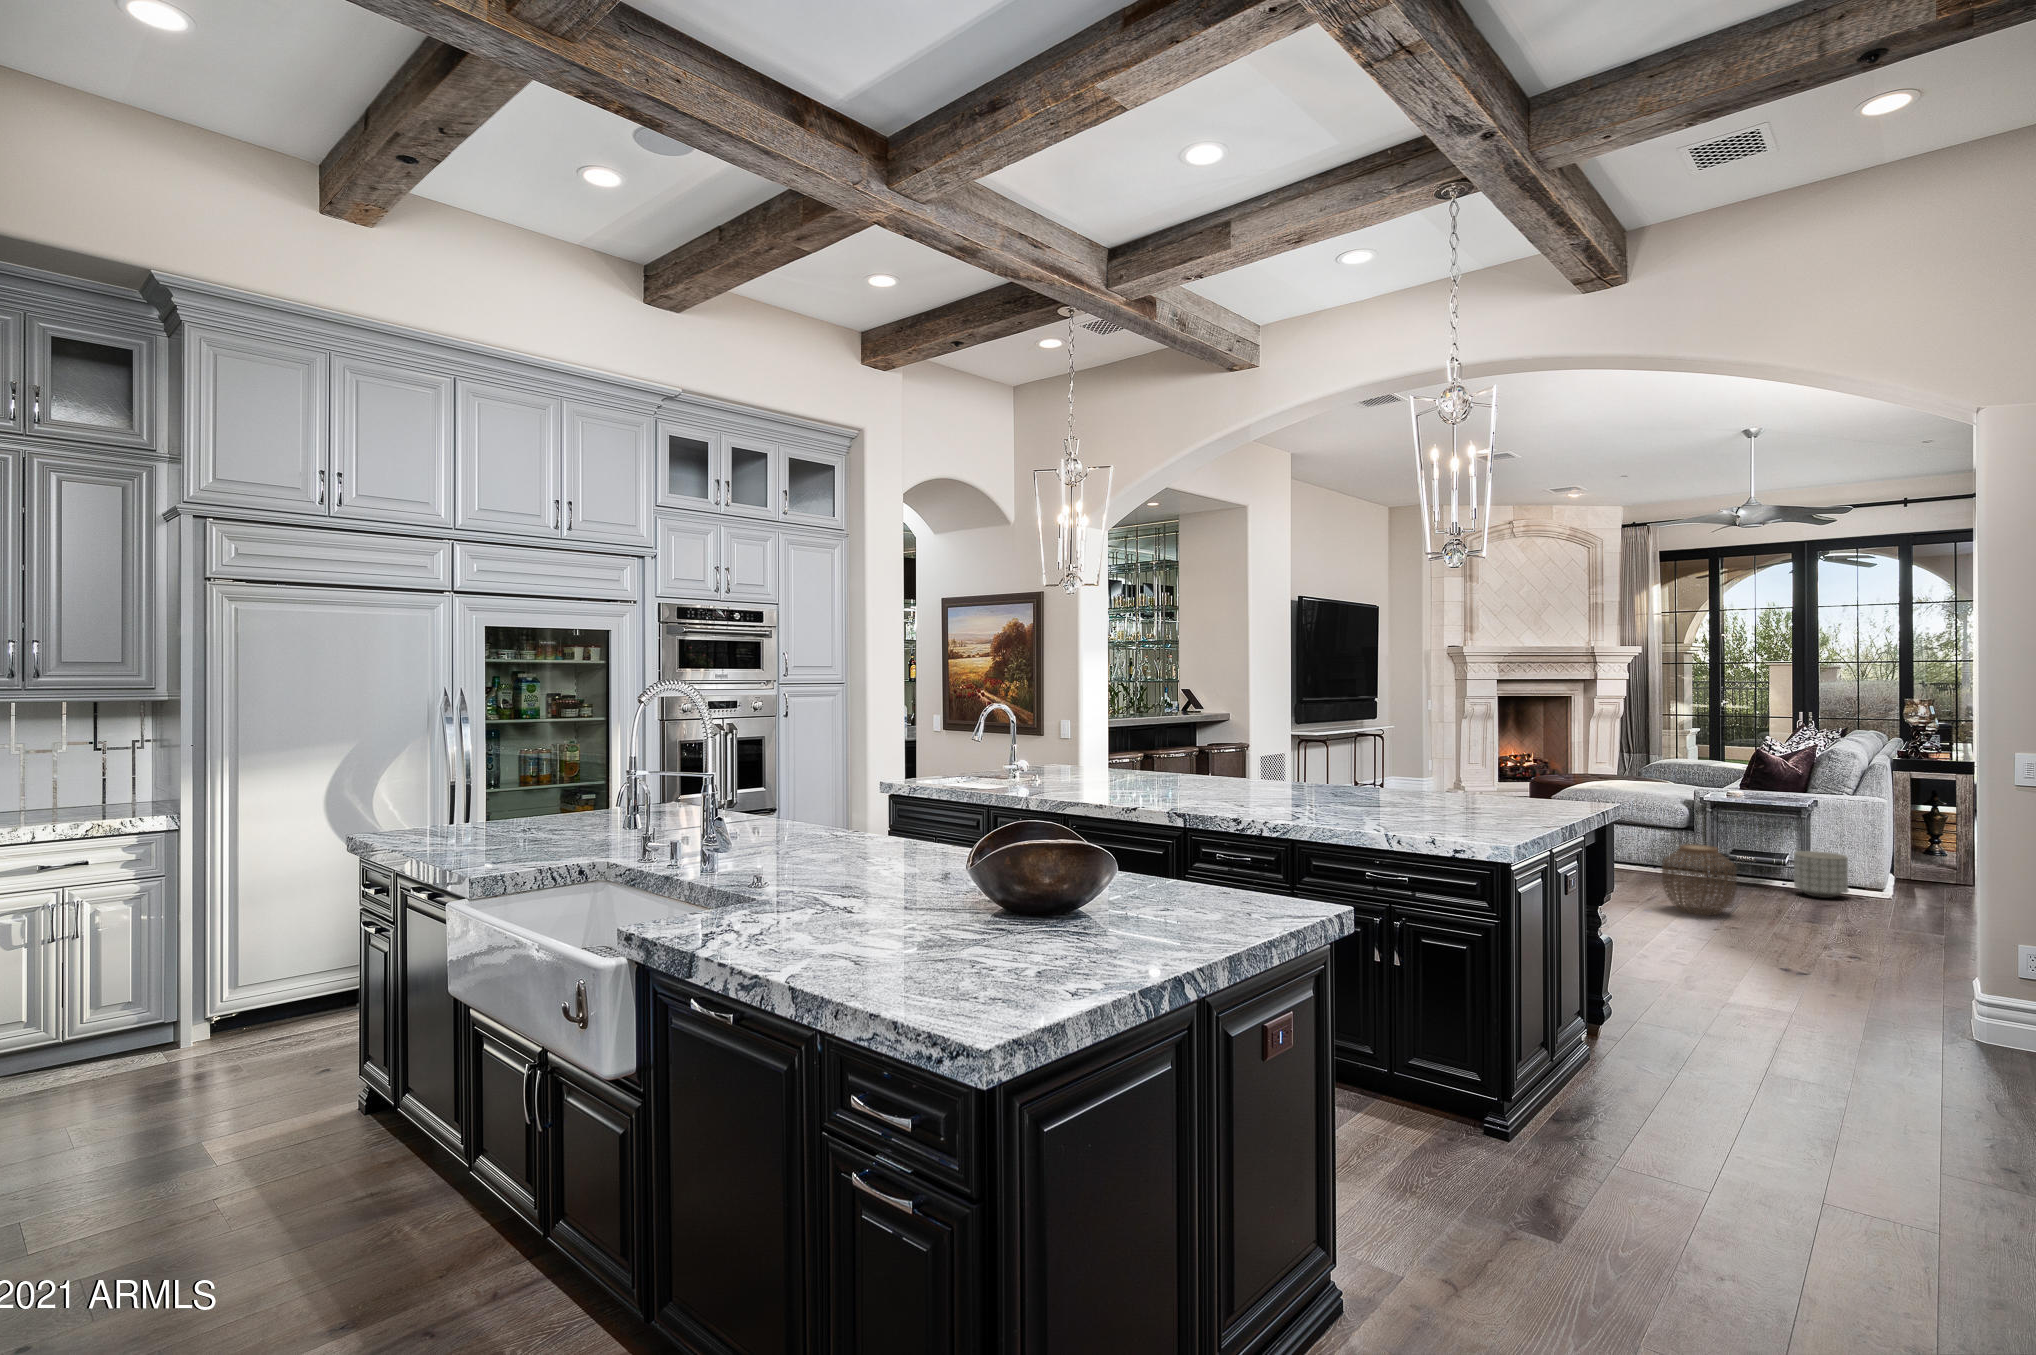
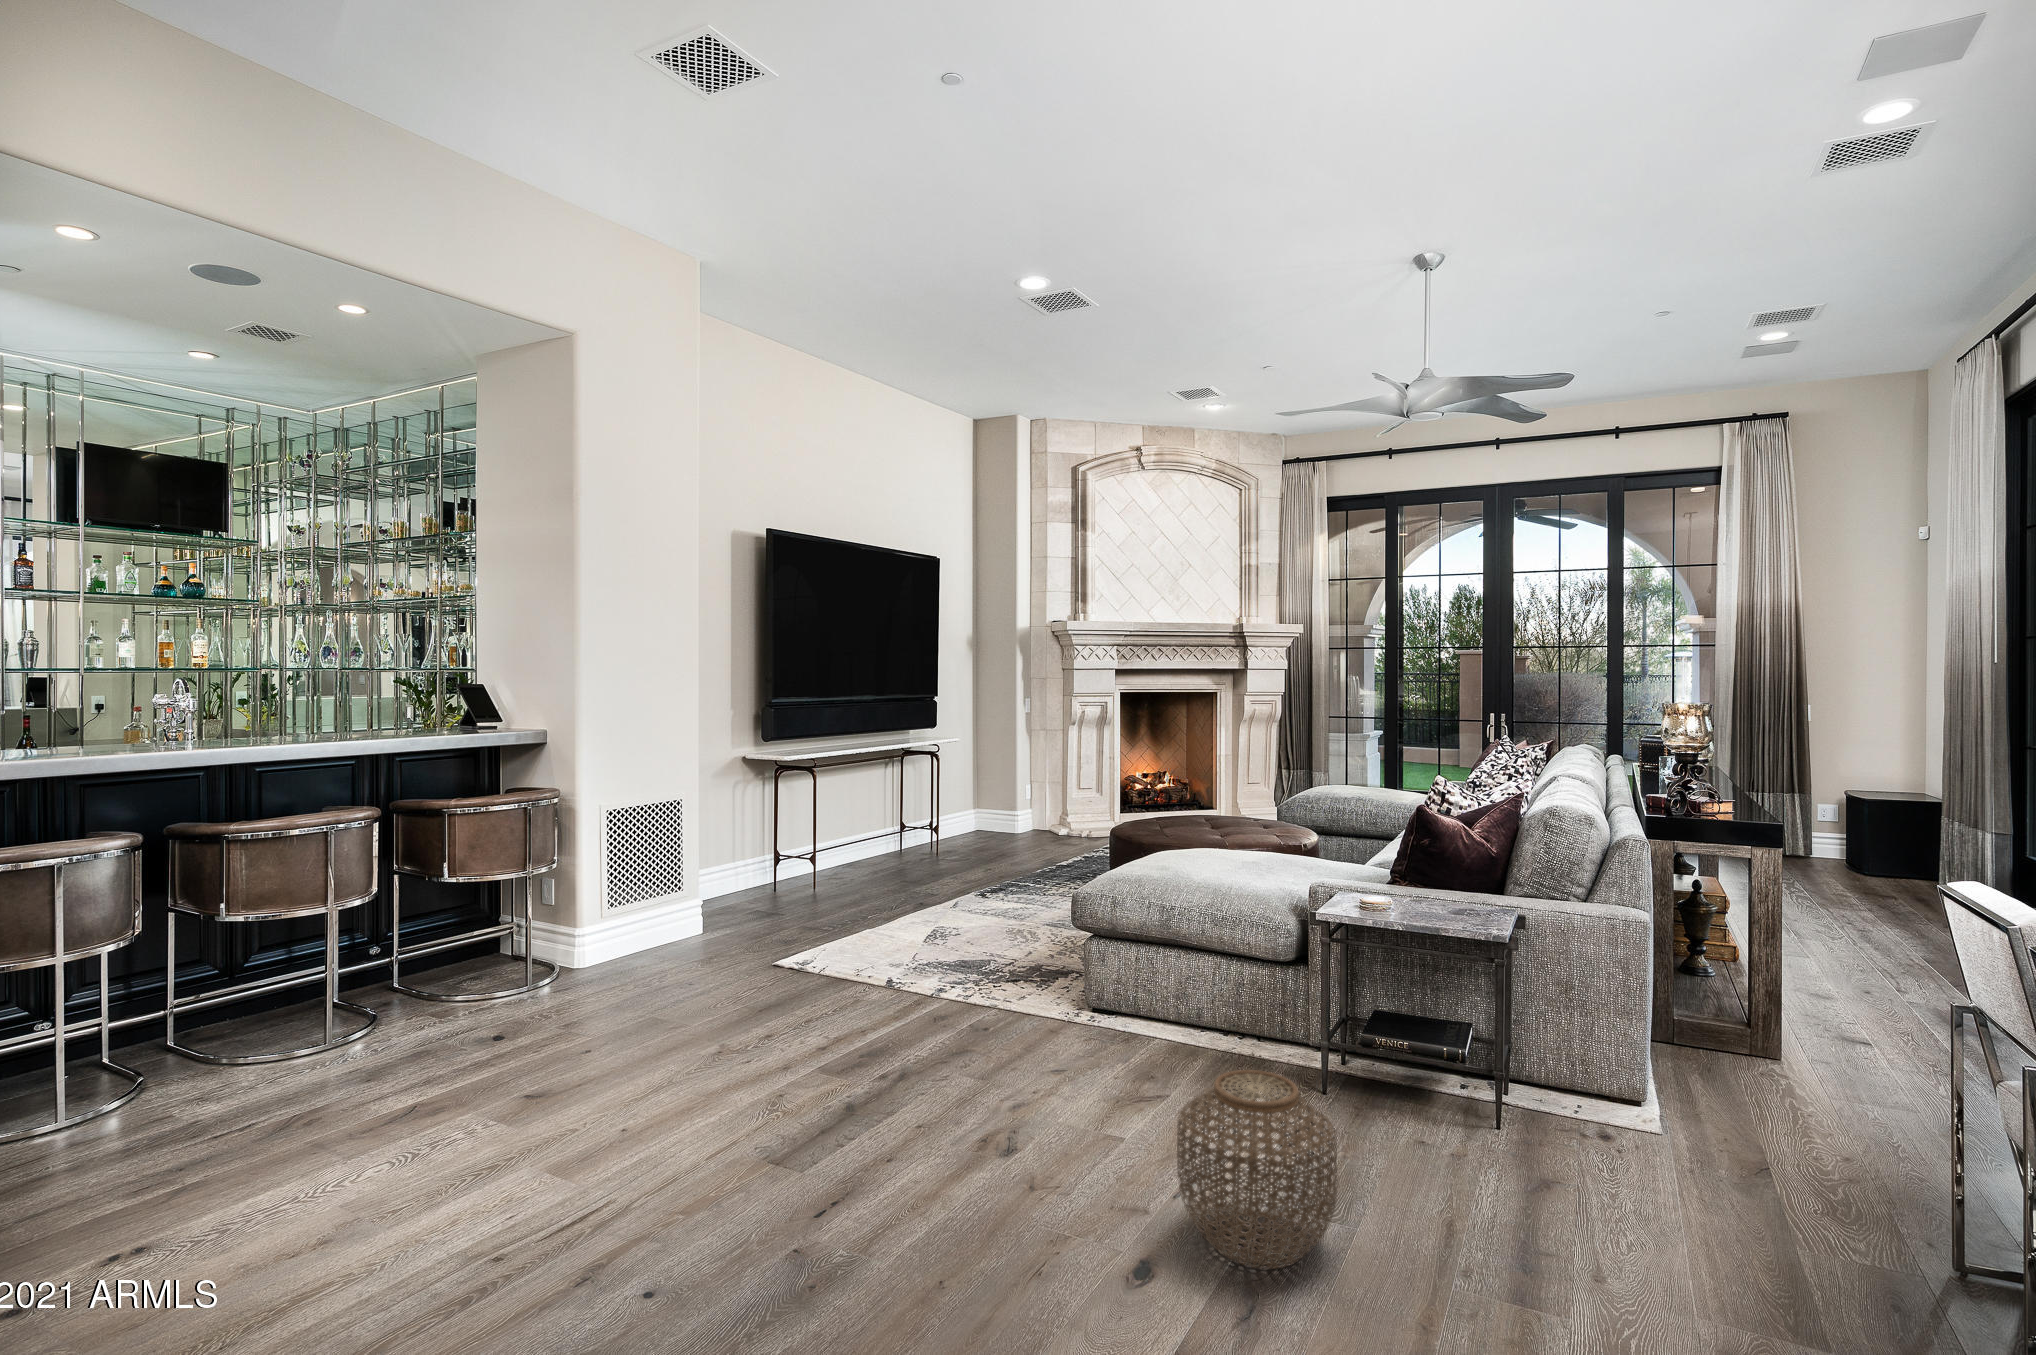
planter: present [1794,851,1848,898] -> none [1477,1026,1580,1139]

